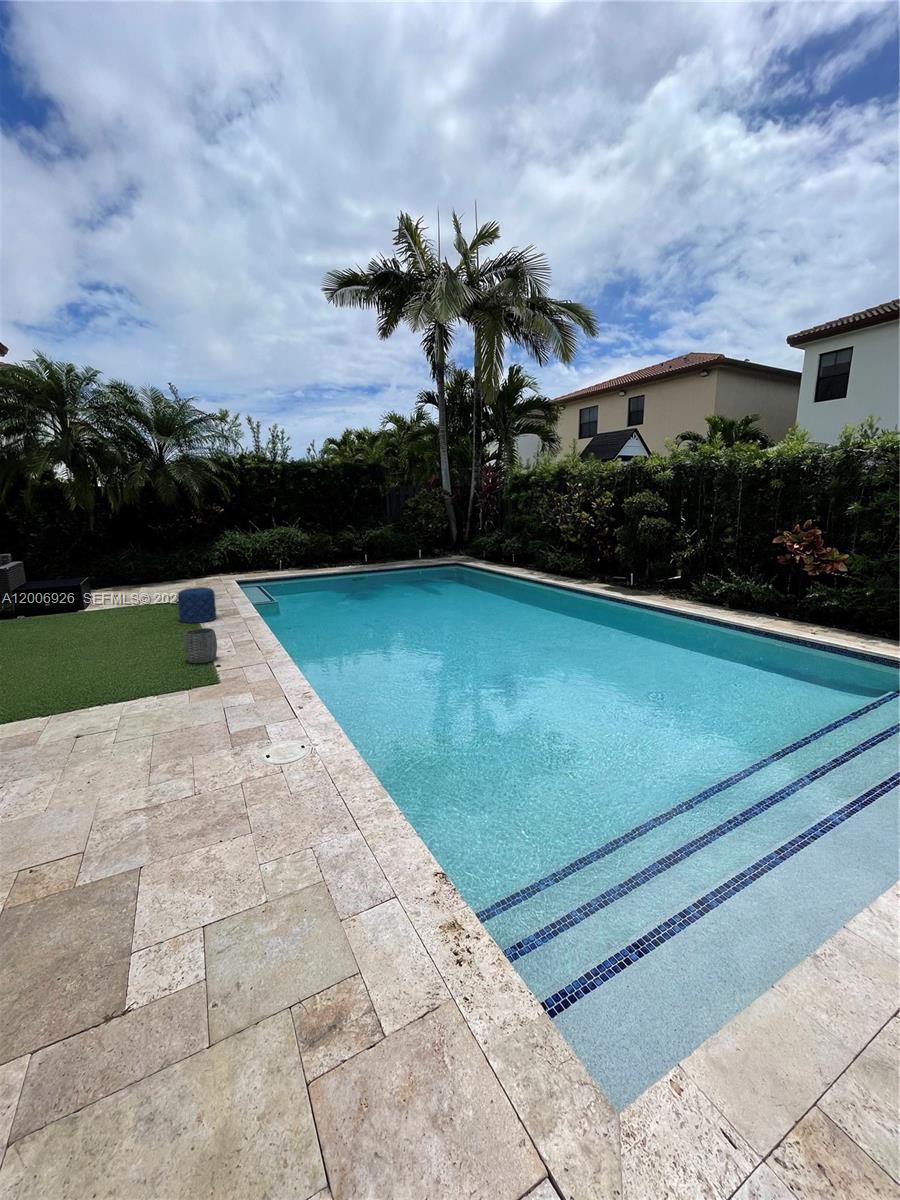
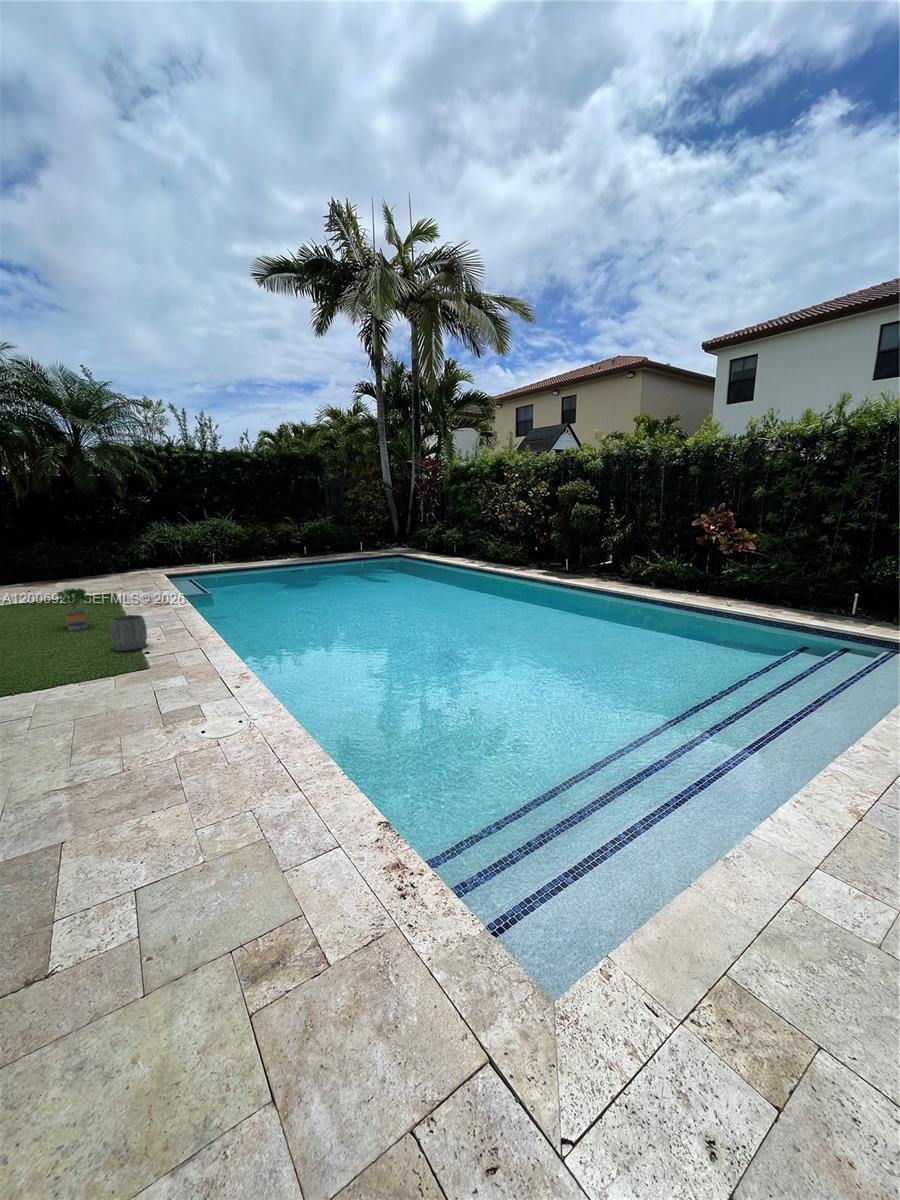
pouf: present [178,587,216,623] -> none [102,577,146,615]
potted tree: none [137,598,169,639] -> present [57,588,91,631]

